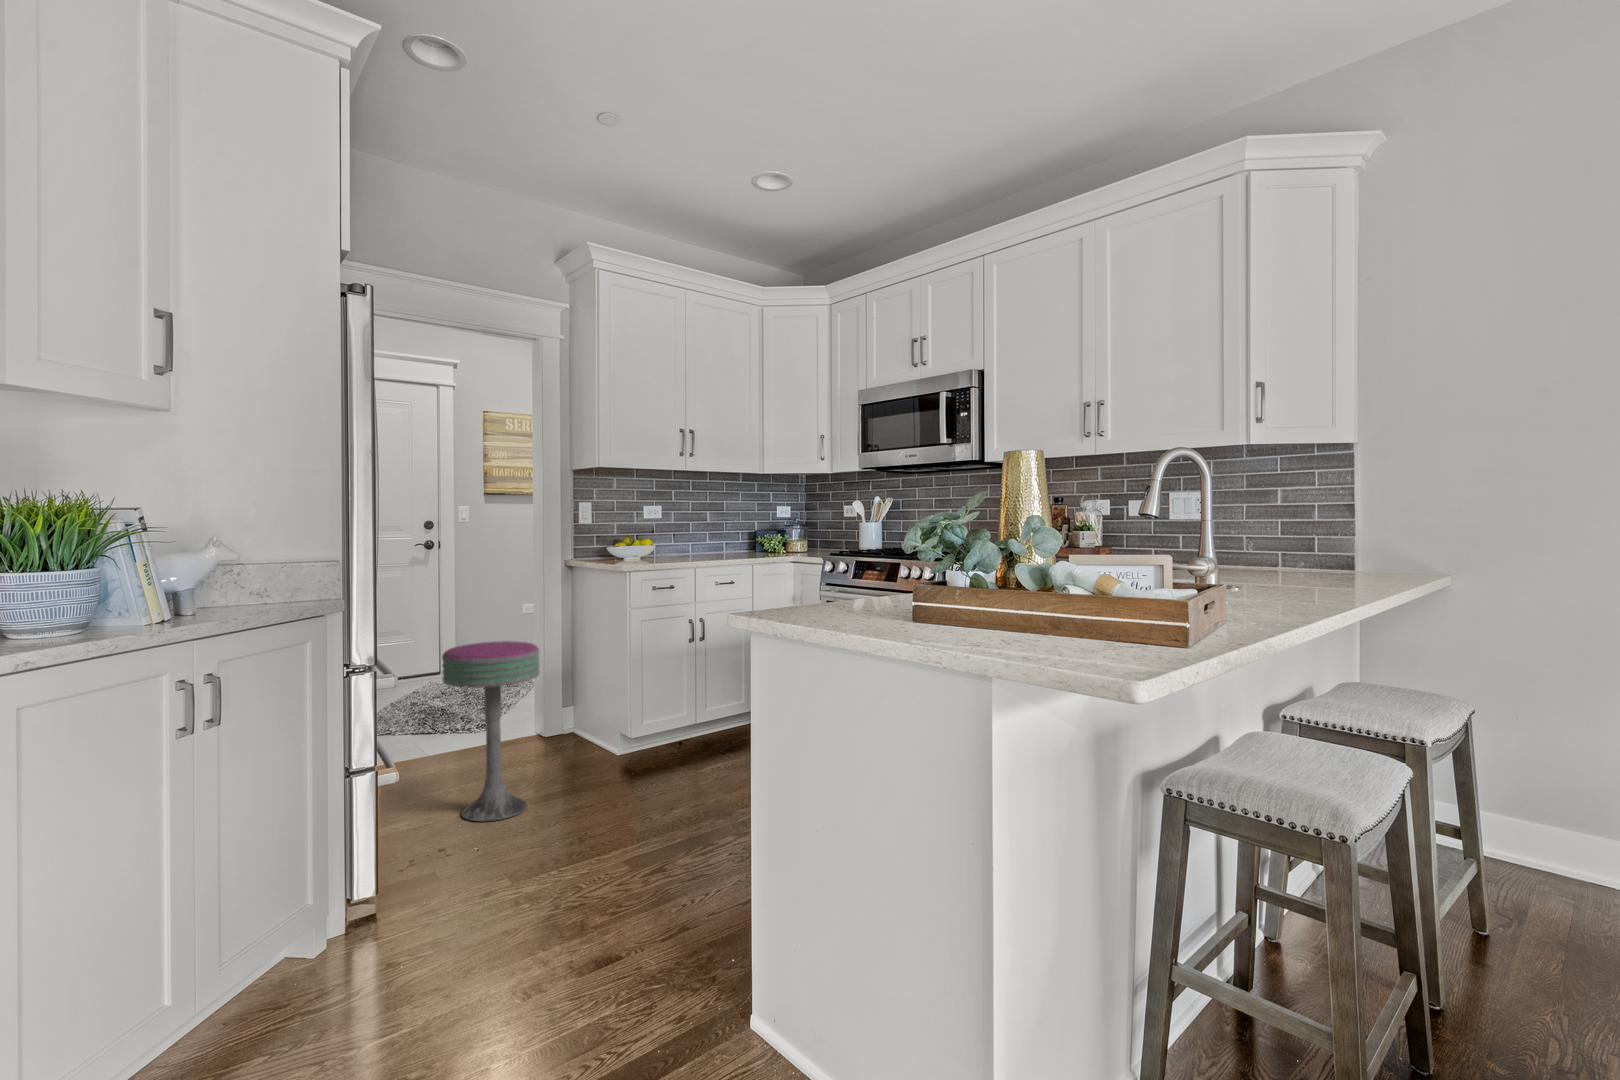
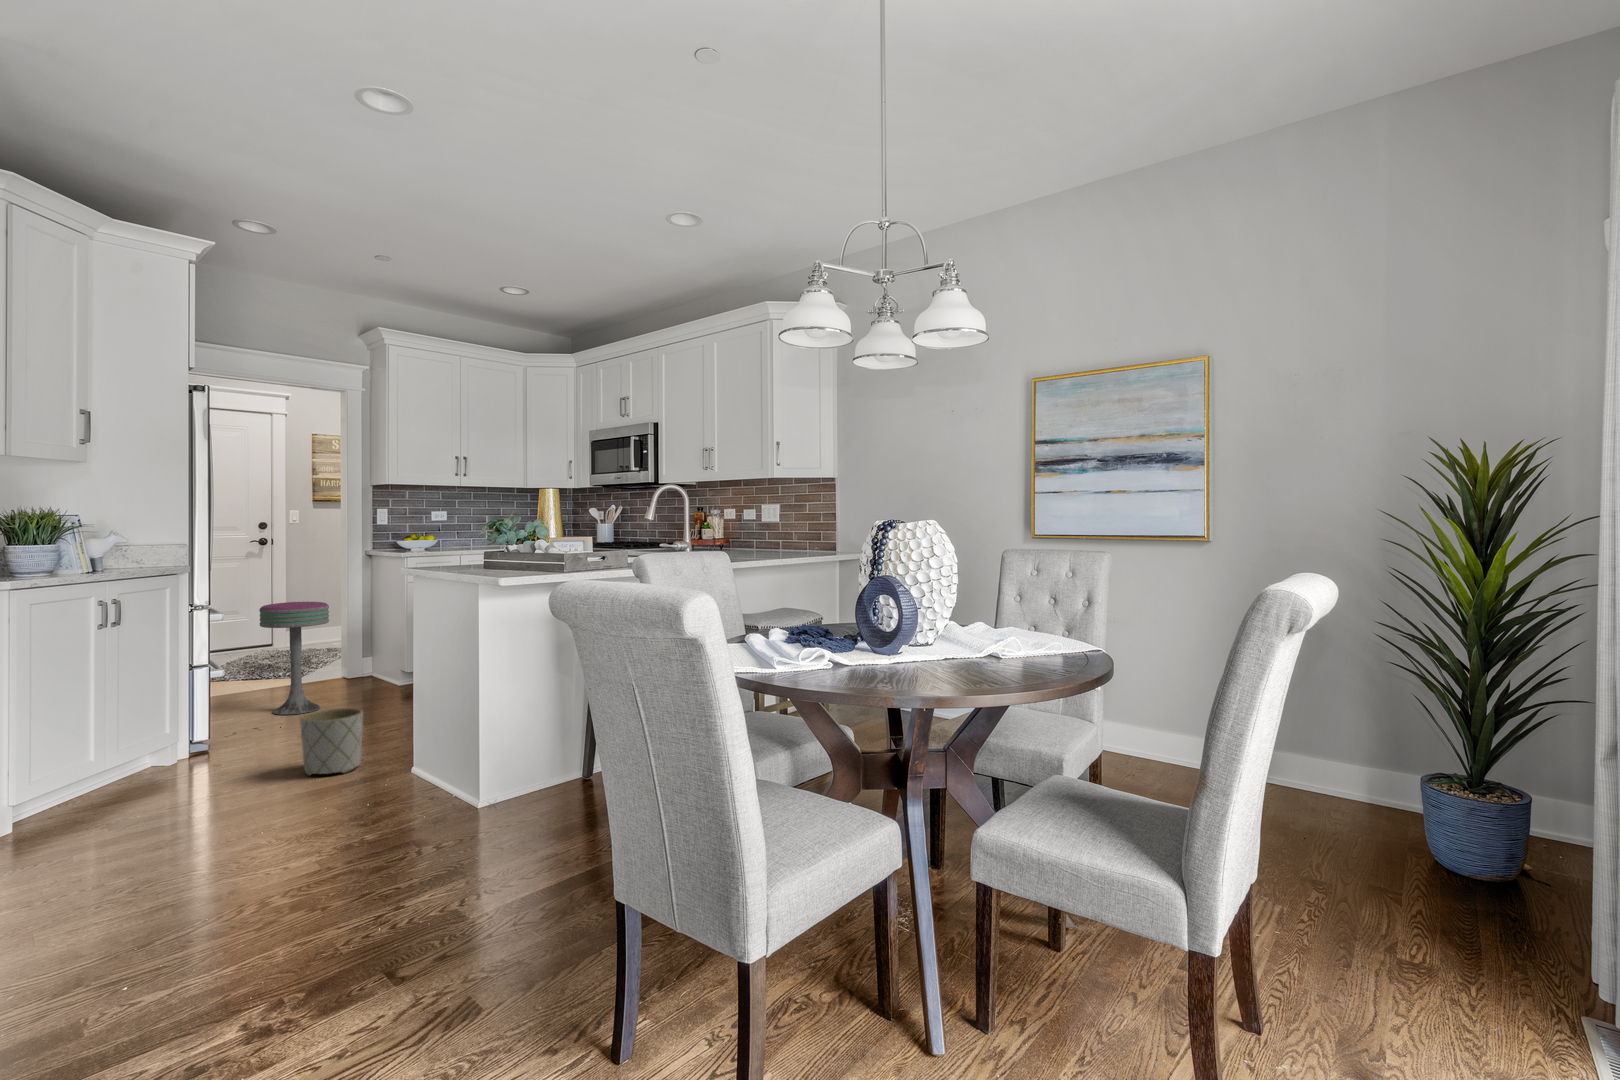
planter: none [546,875,656,1032] -> present [300,708,363,776]

